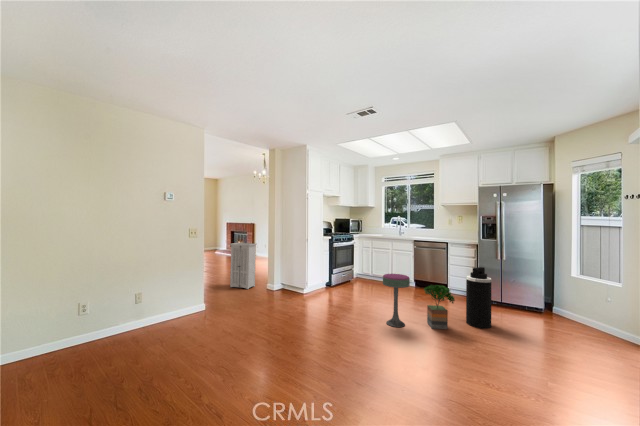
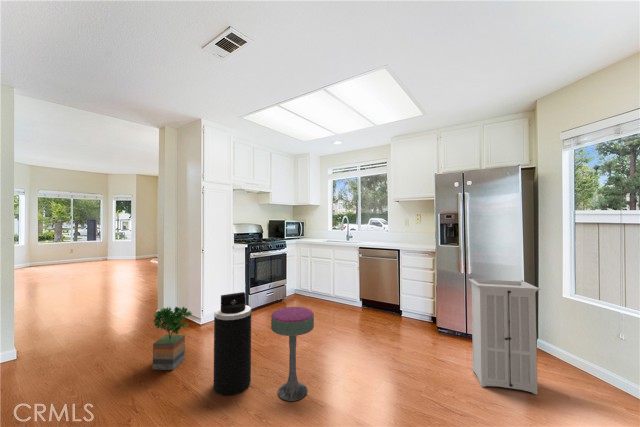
storage cabinet: present [230,243,256,289] -> present [469,278,540,395]
trash can: present [466,267,492,329] -> present [213,292,251,395]
potted tree: present [424,285,455,329] -> present [153,307,192,370]

